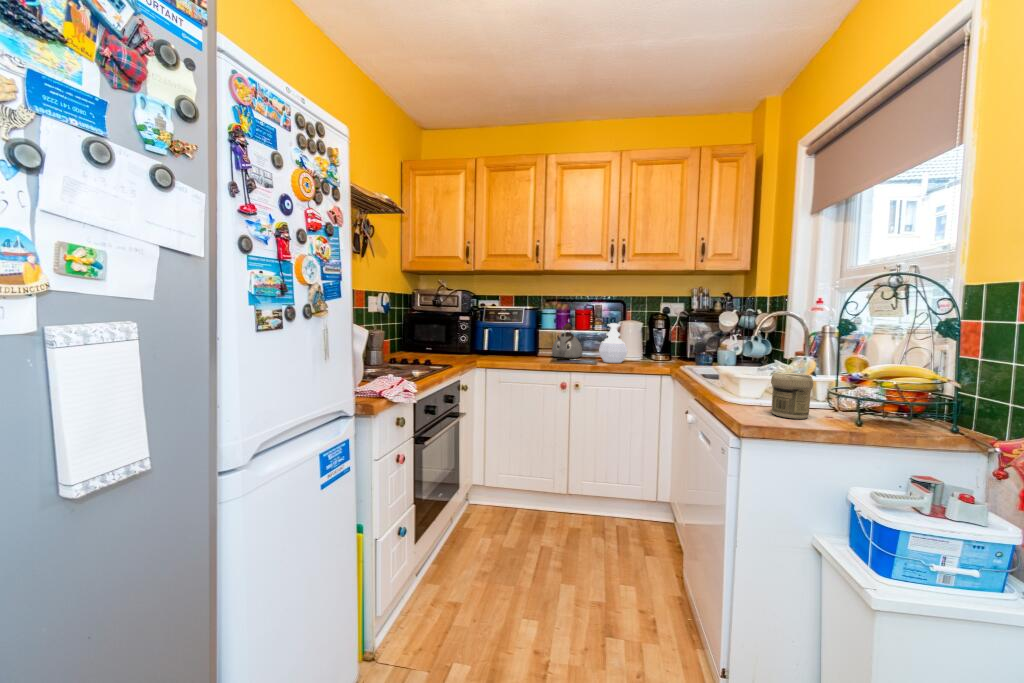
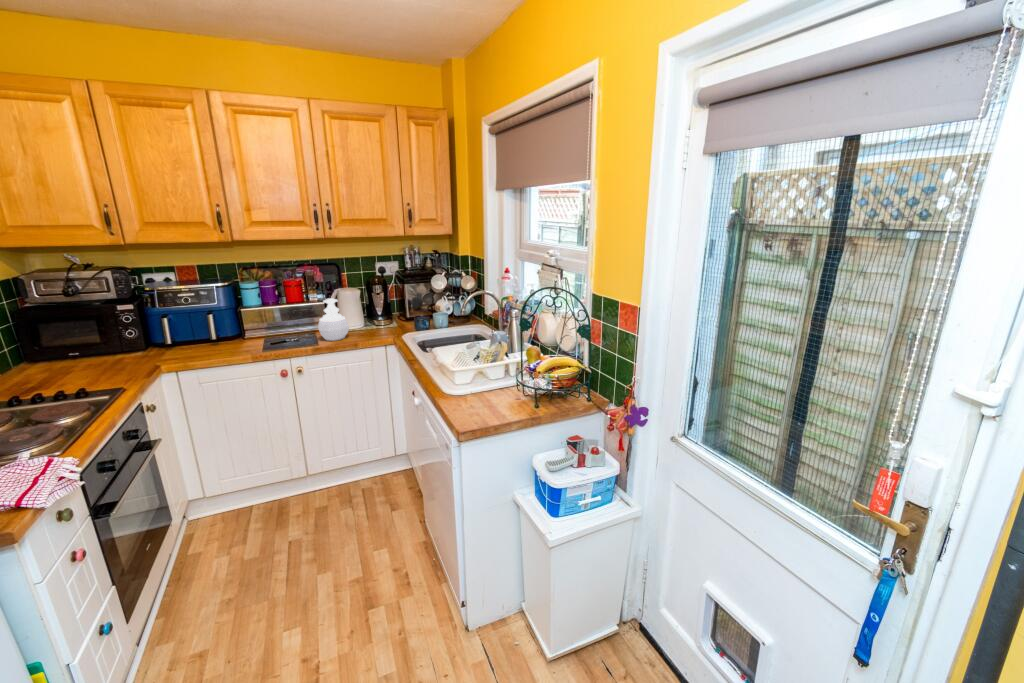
kettle: present [552,323,582,358] -> none [262,298,299,338]
jar: present [771,372,813,419] -> none [478,371,507,411]

